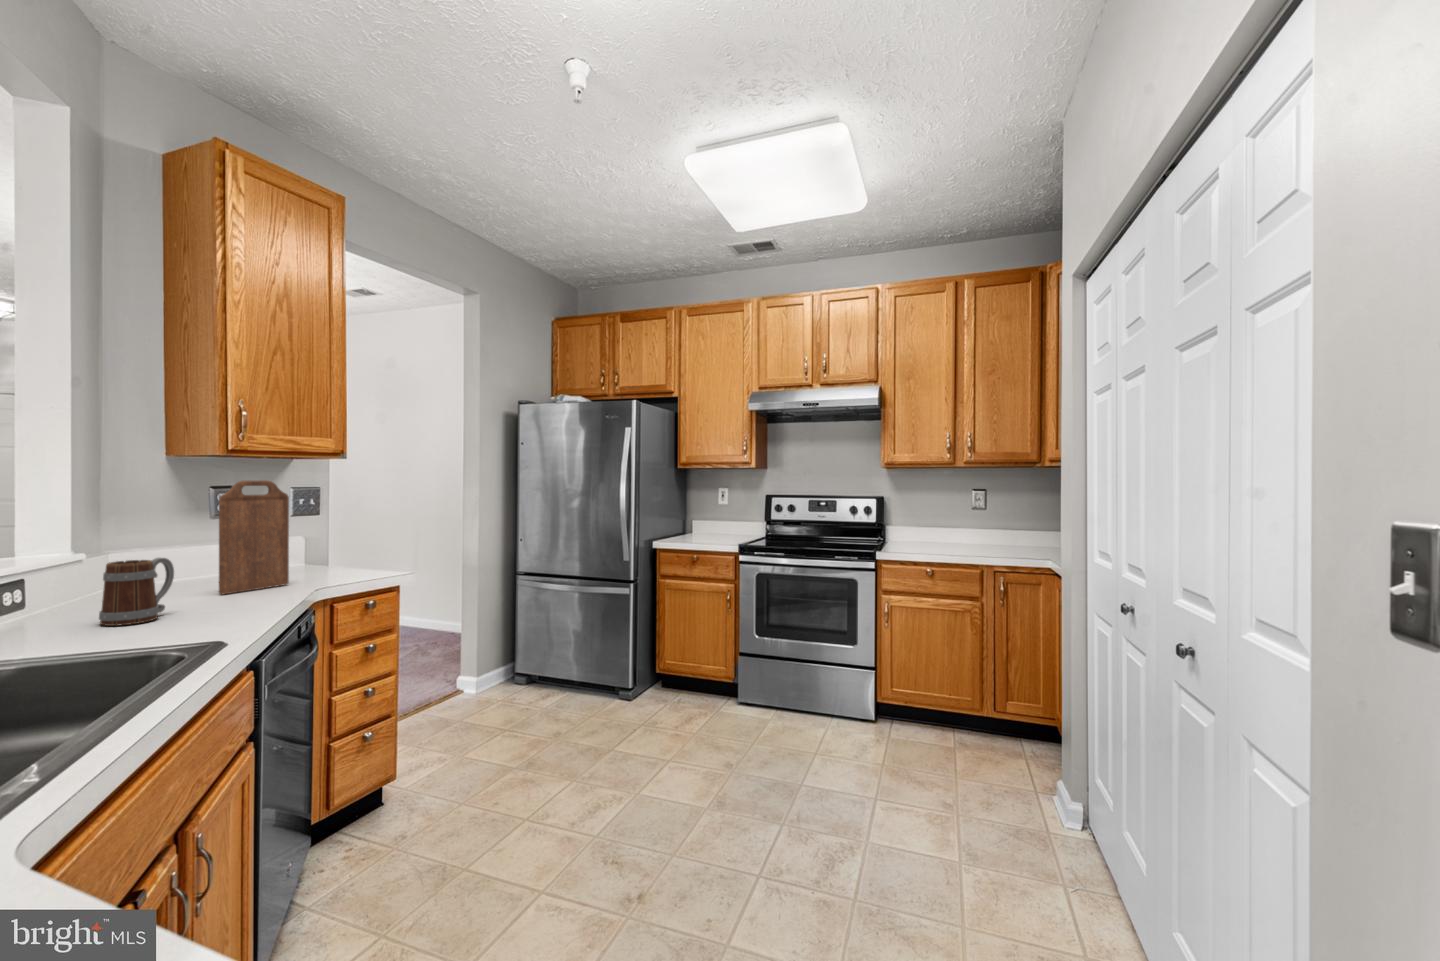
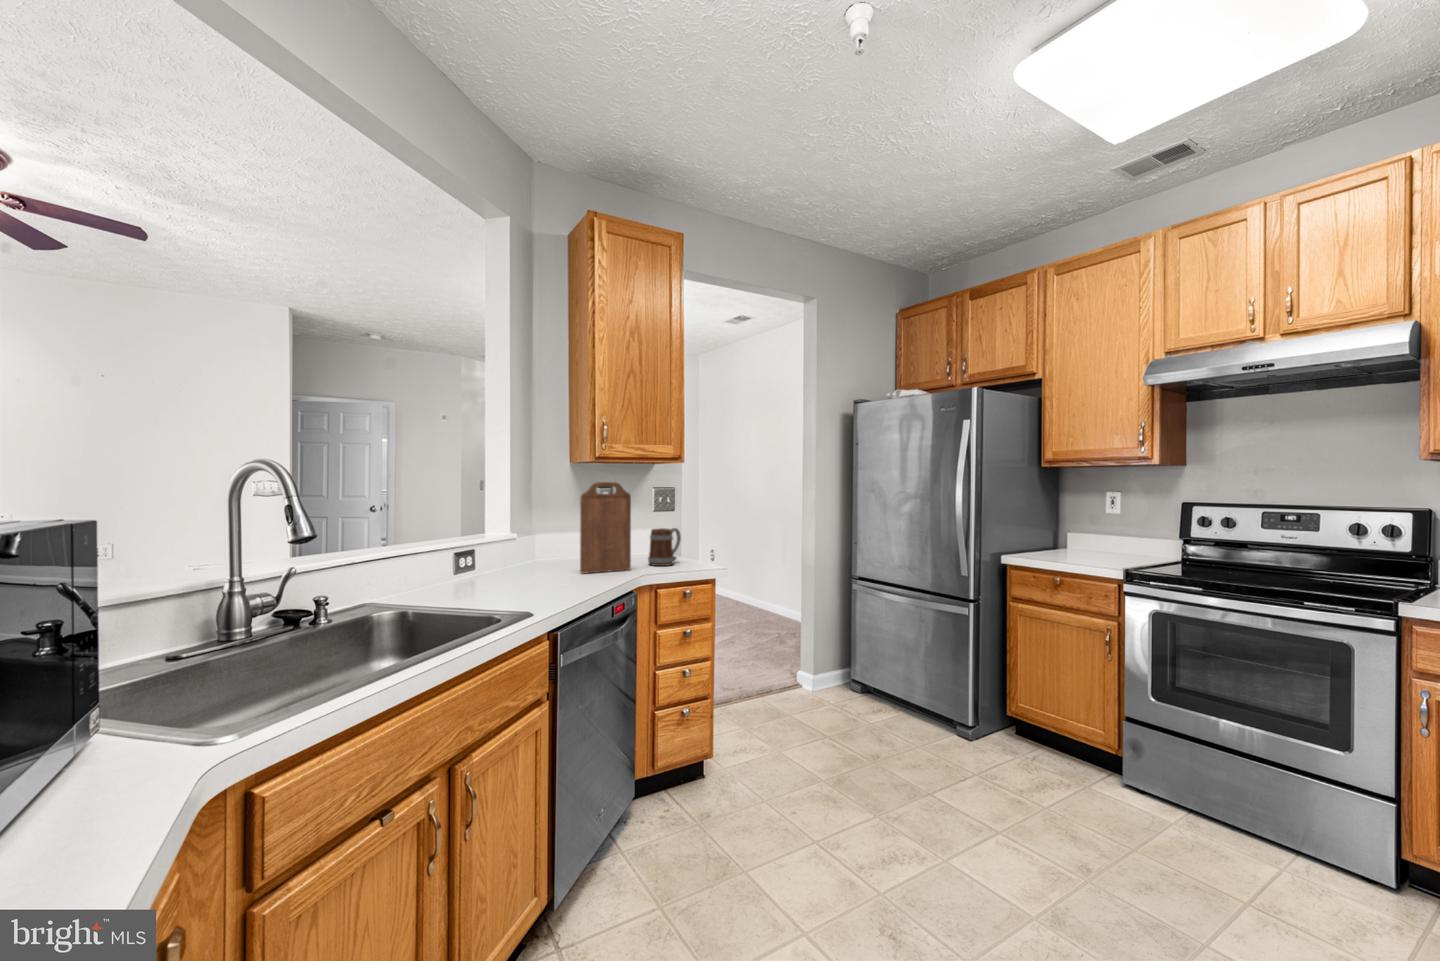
mug: present [99,558,174,626] -> present [648,528,681,566]

